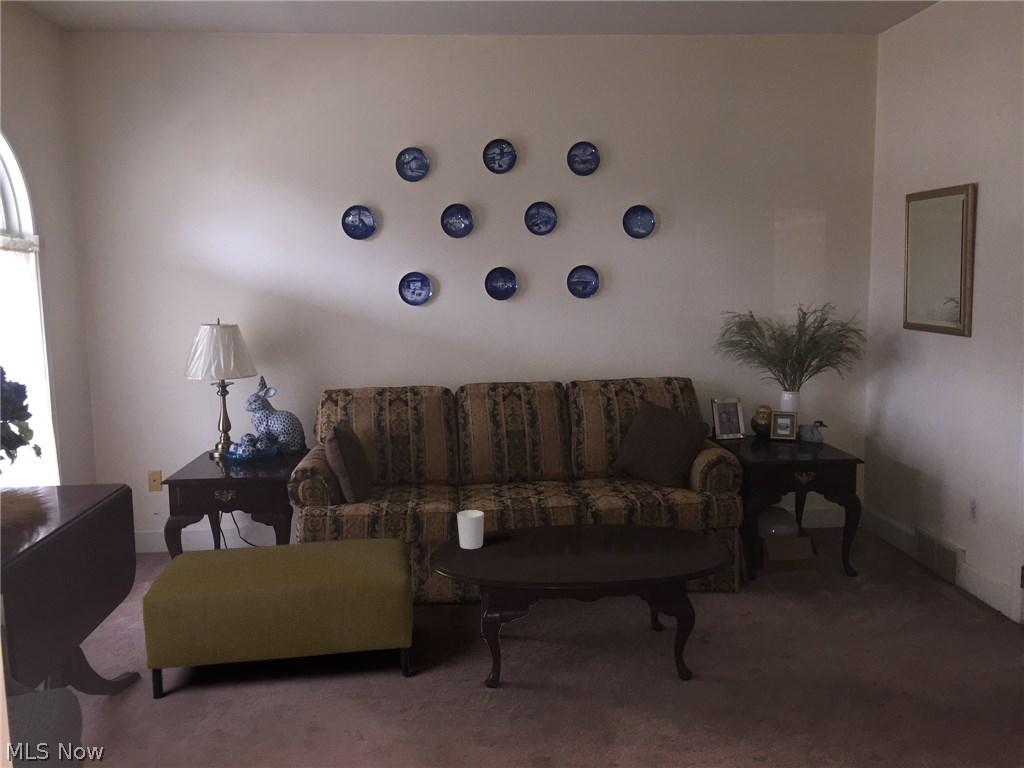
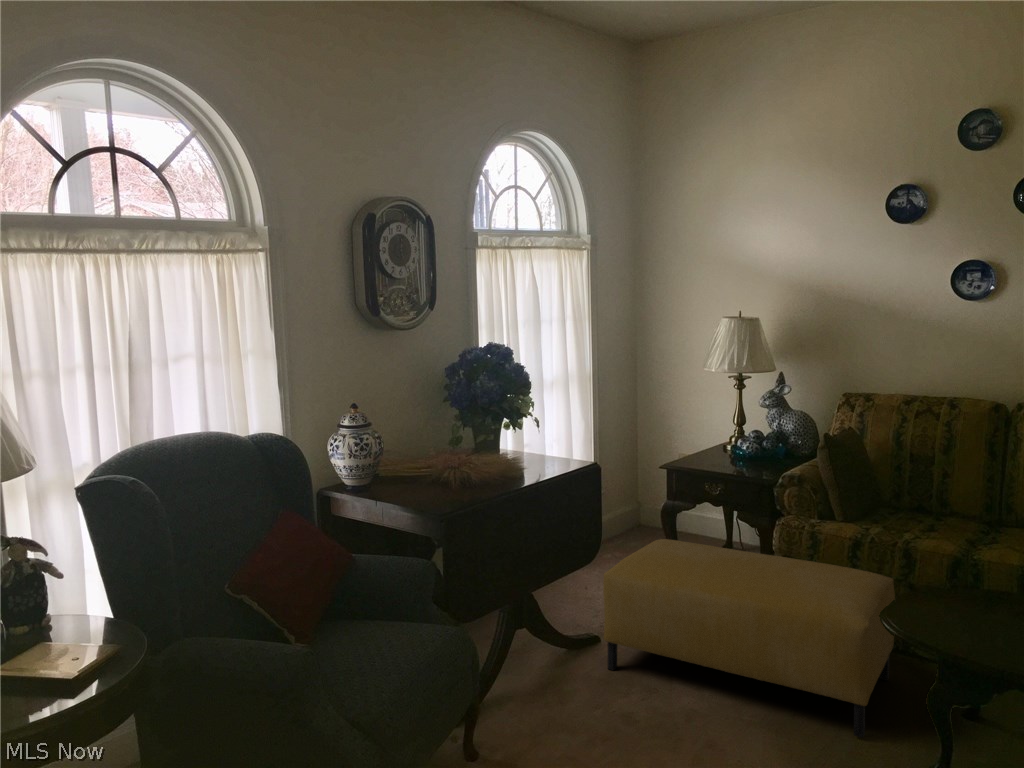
candle holder: present [457,510,484,549] -> none [949,562,988,613]

